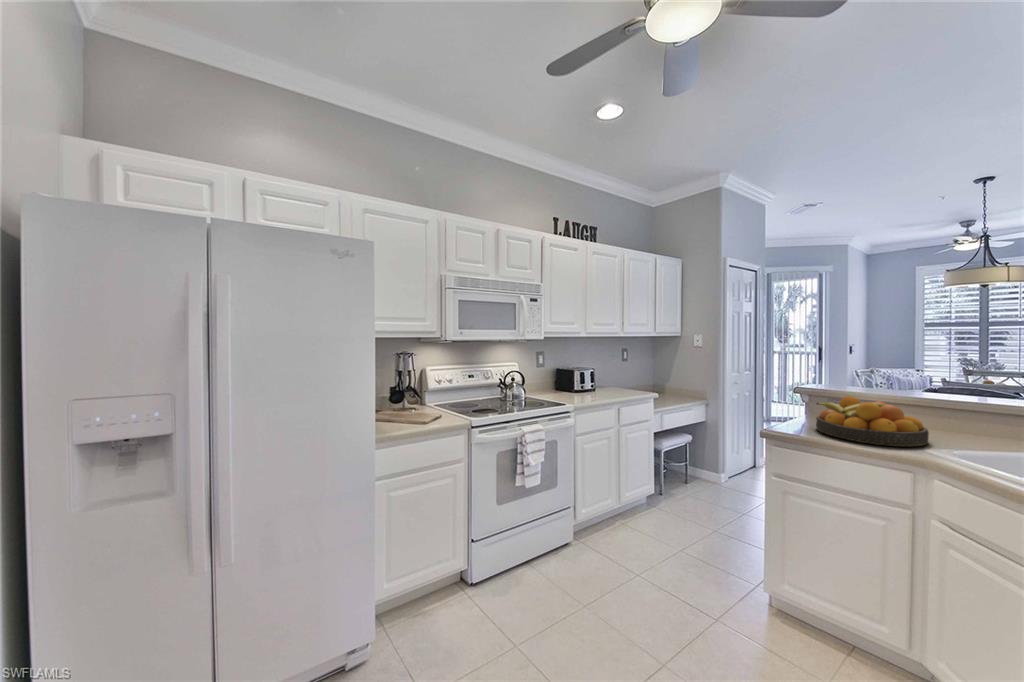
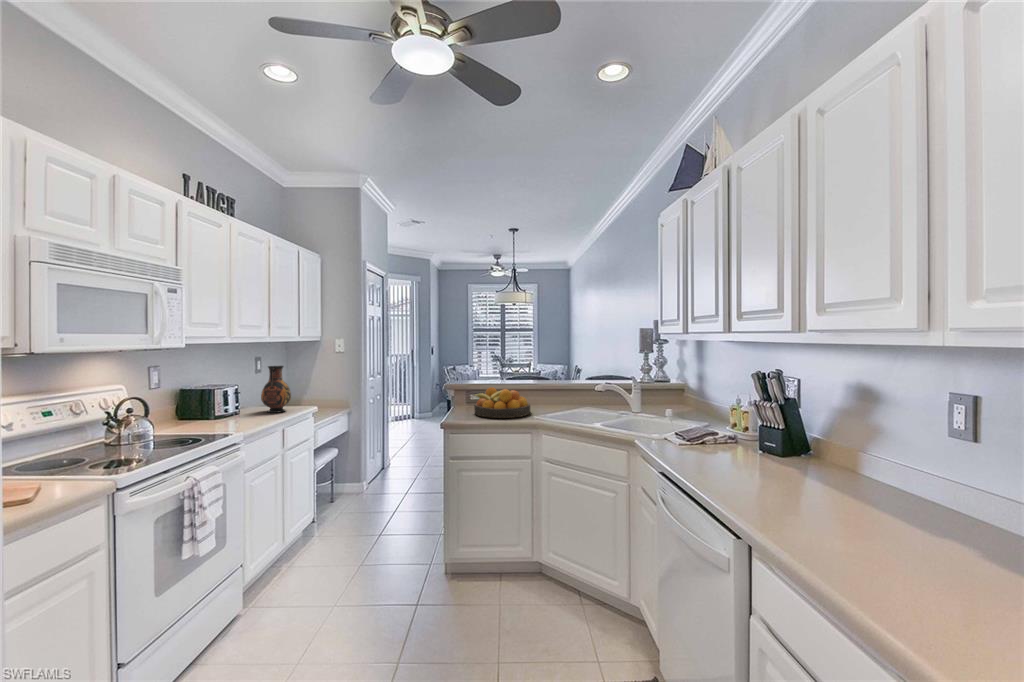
vase: none [610,355,633,394] -> present [261,366,291,413]

